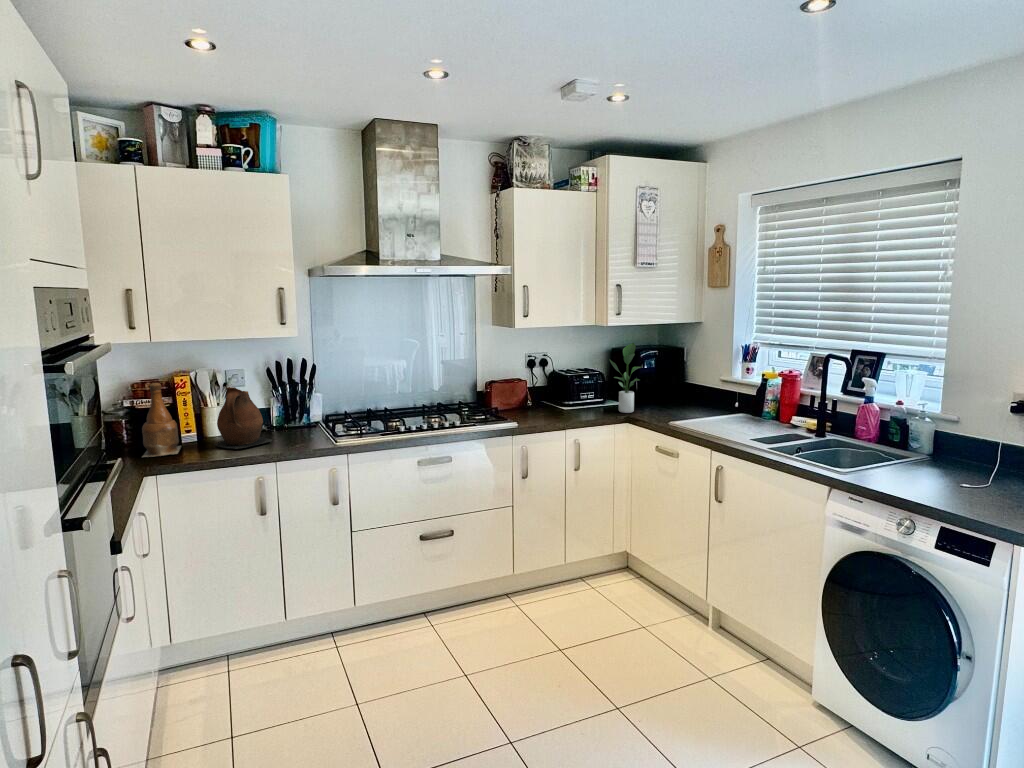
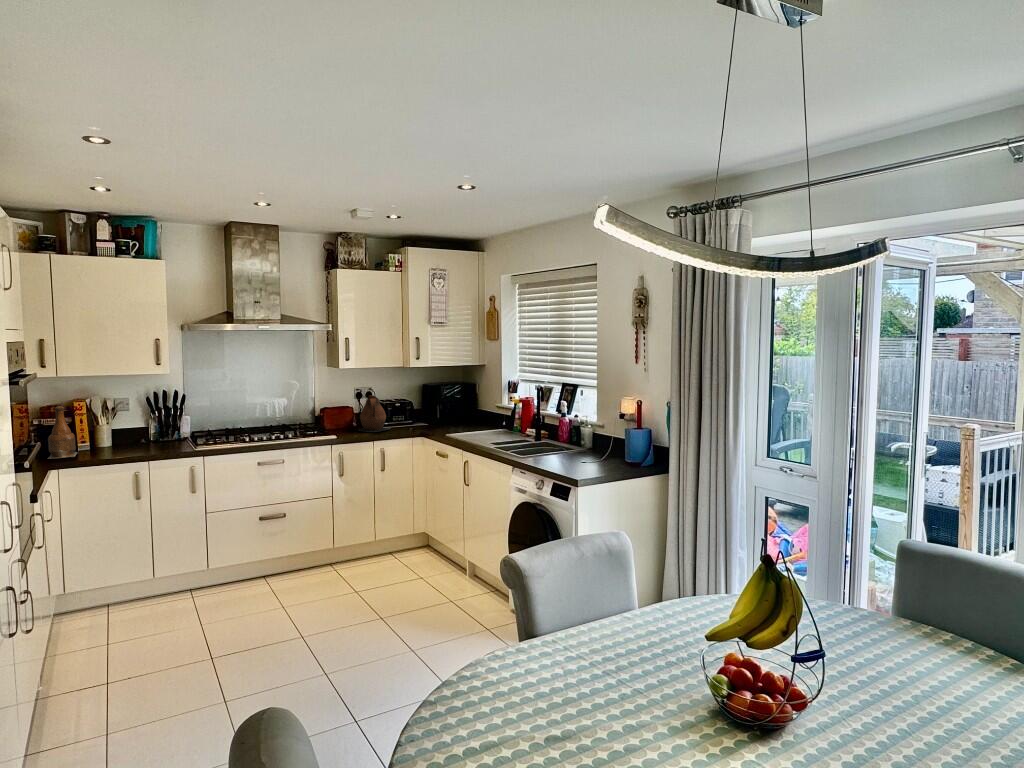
potted plant: present [609,343,641,413] -> none [410,379,435,429]
ceramic pitcher: present [214,387,272,449] -> present [359,396,390,432]

